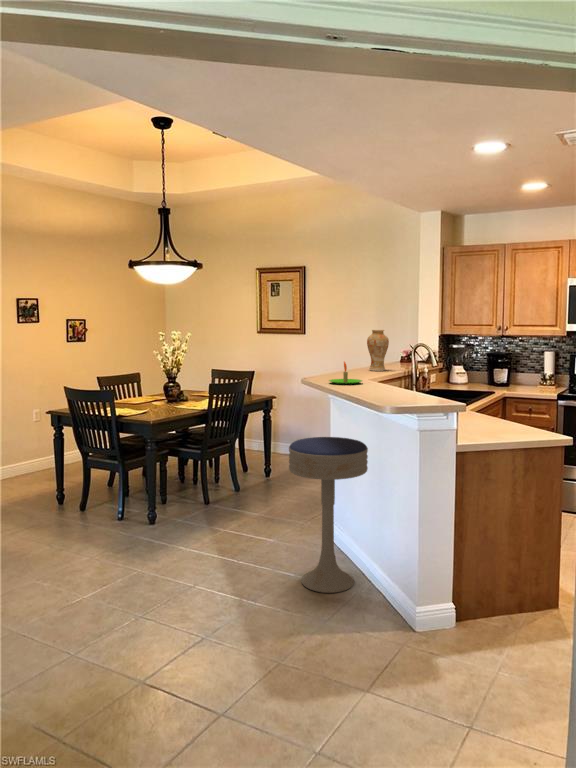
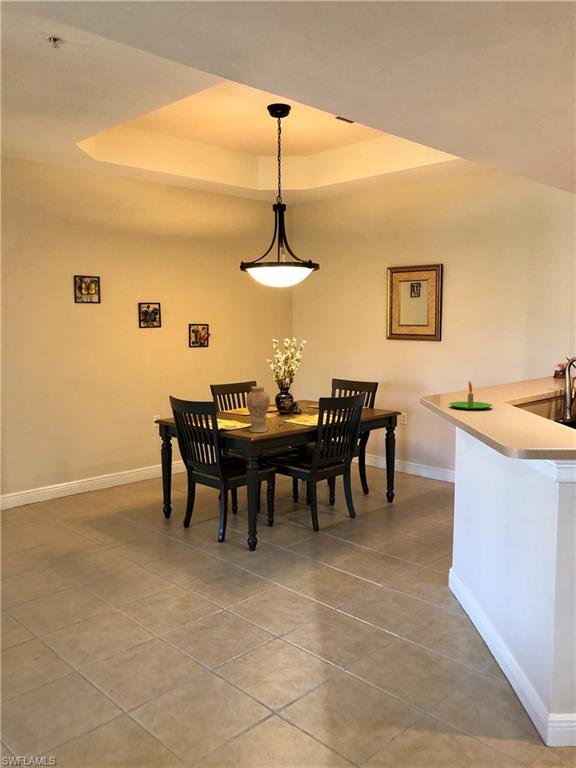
vase: present [367,330,389,371] -> present [246,386,270,432]
bar stool: present [289,437,368,593] -> none [393,473,493,668]

